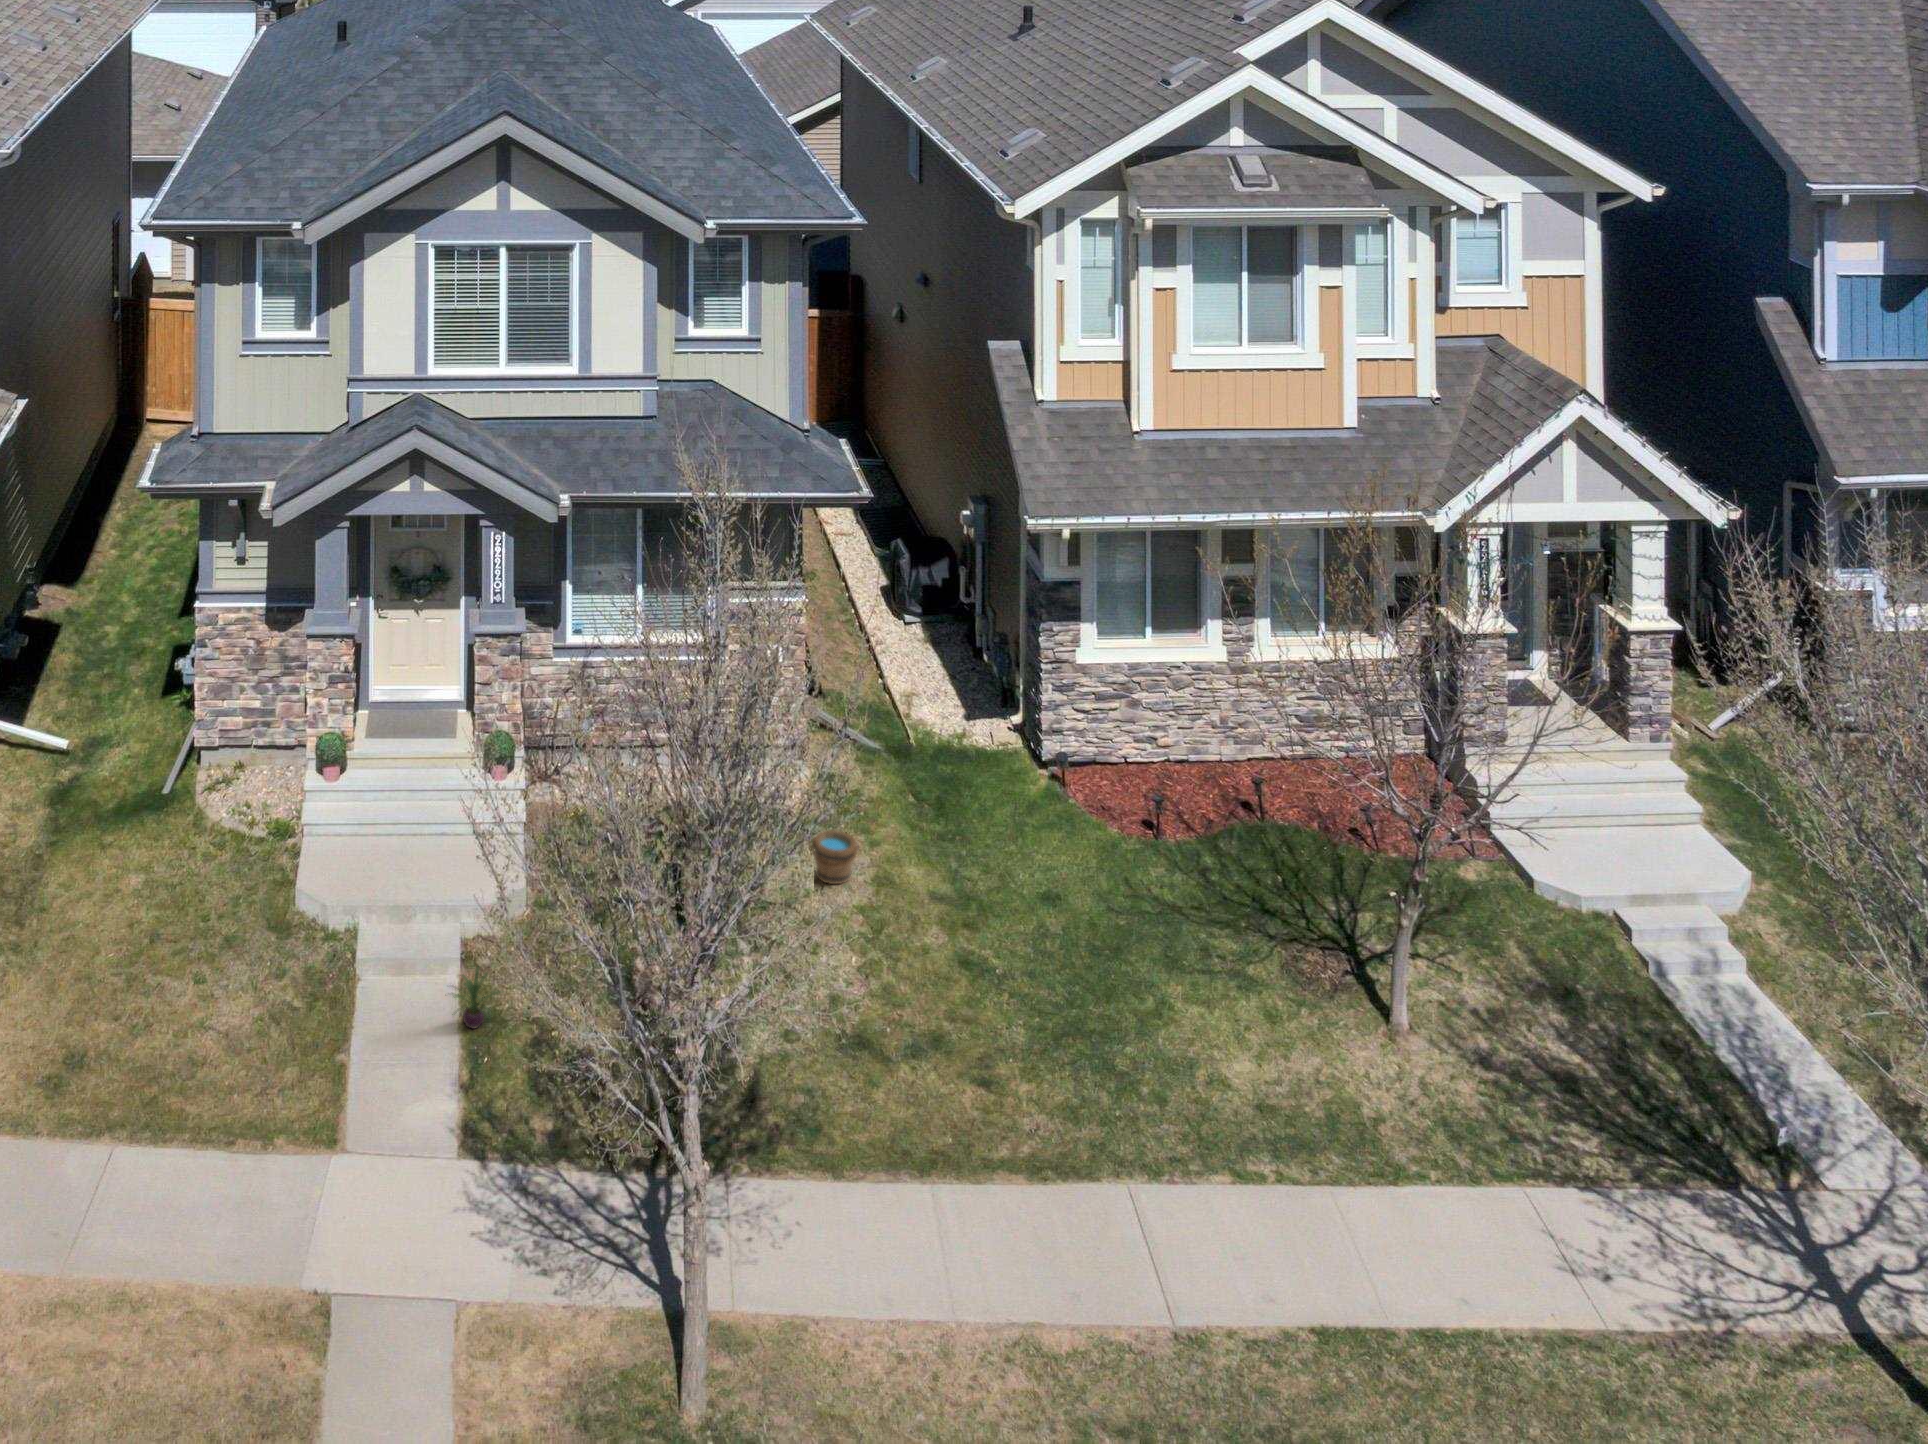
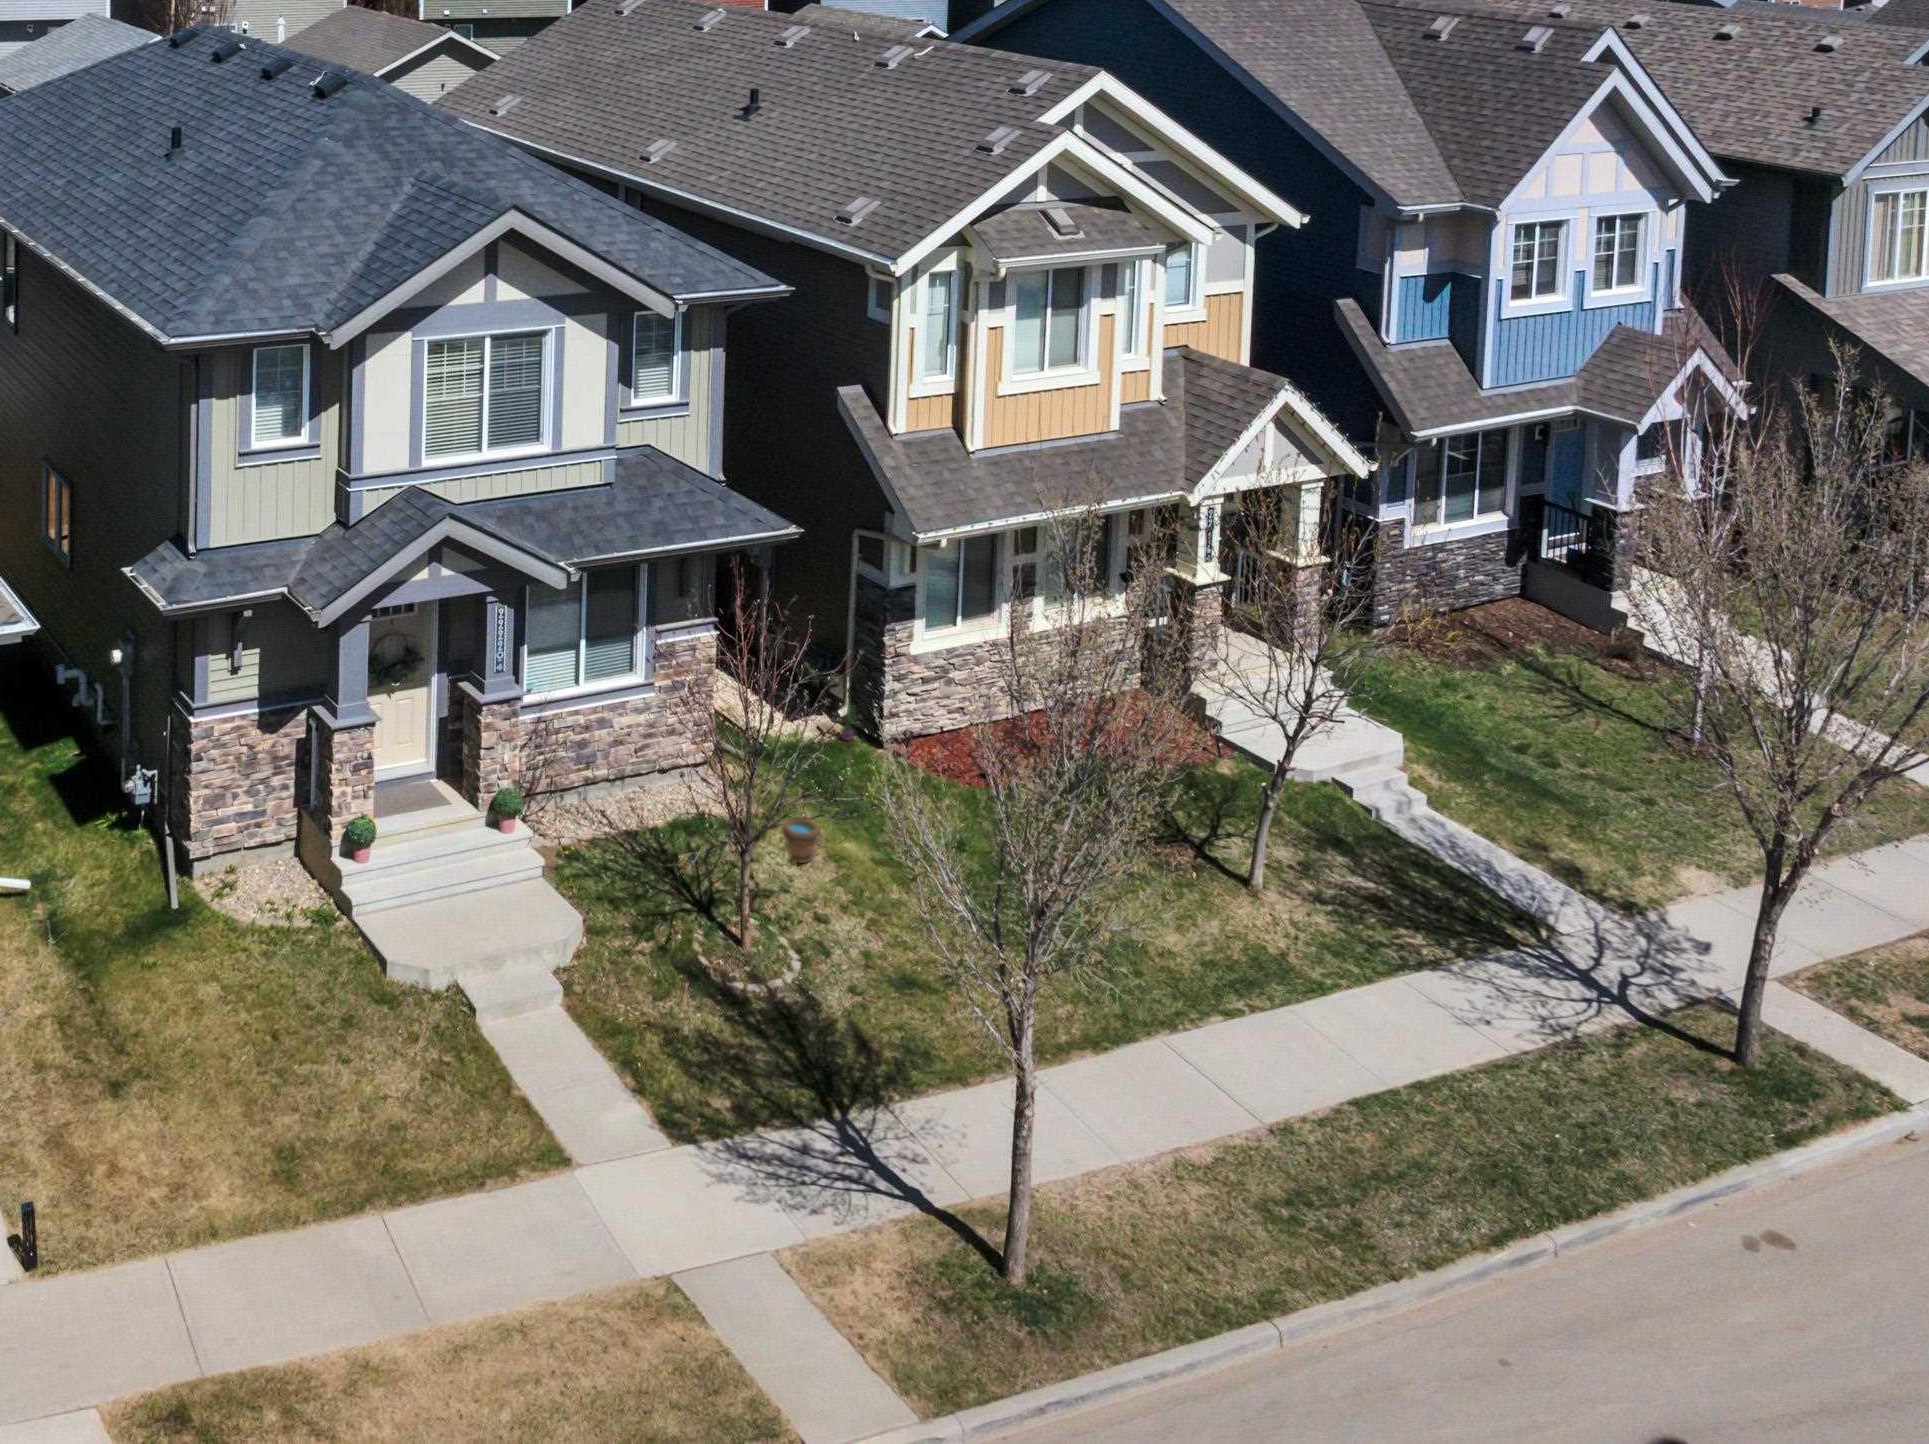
decorative plant: present [454,967,503,1028] -> present [835,698,858,741]

